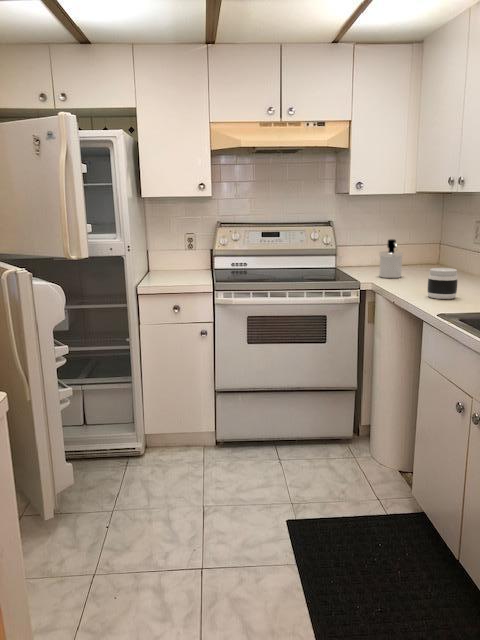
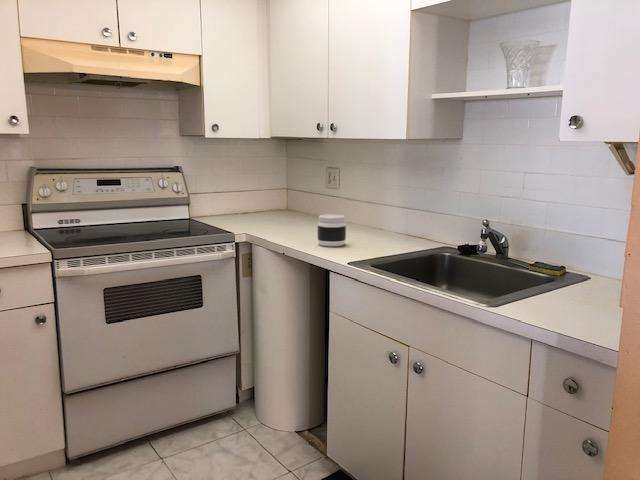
soap dispenser: present [379,239,403,278] -> none [244,186,268,227]

